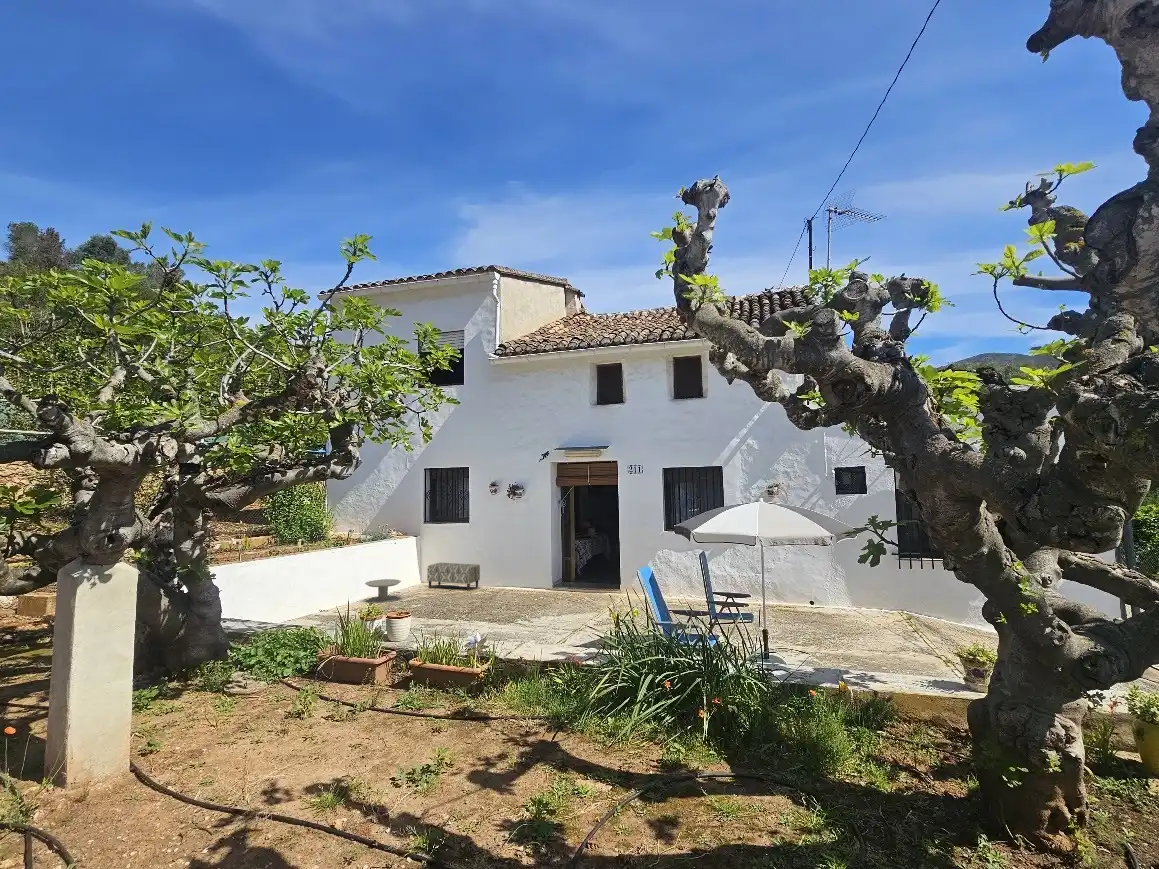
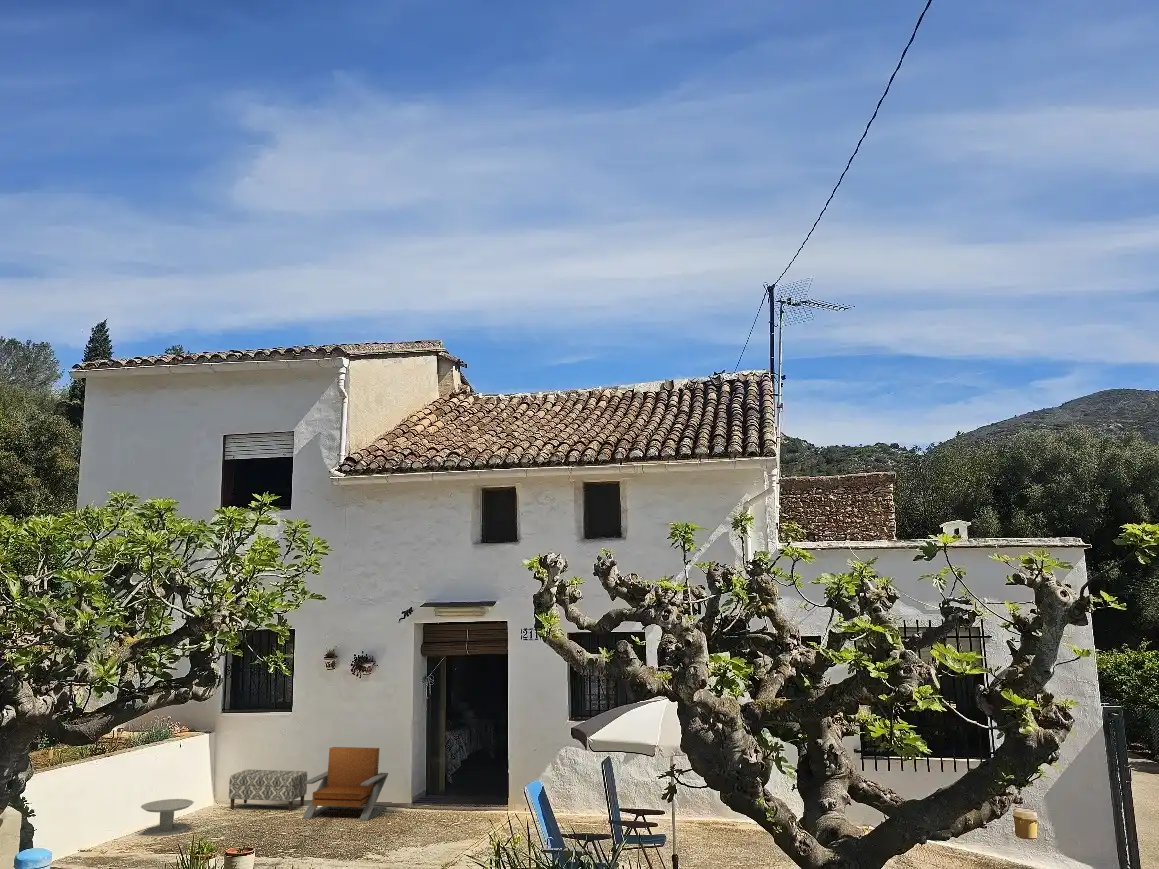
lounge chair: none [476,548,535,599] -> present [303,747,388,821]

